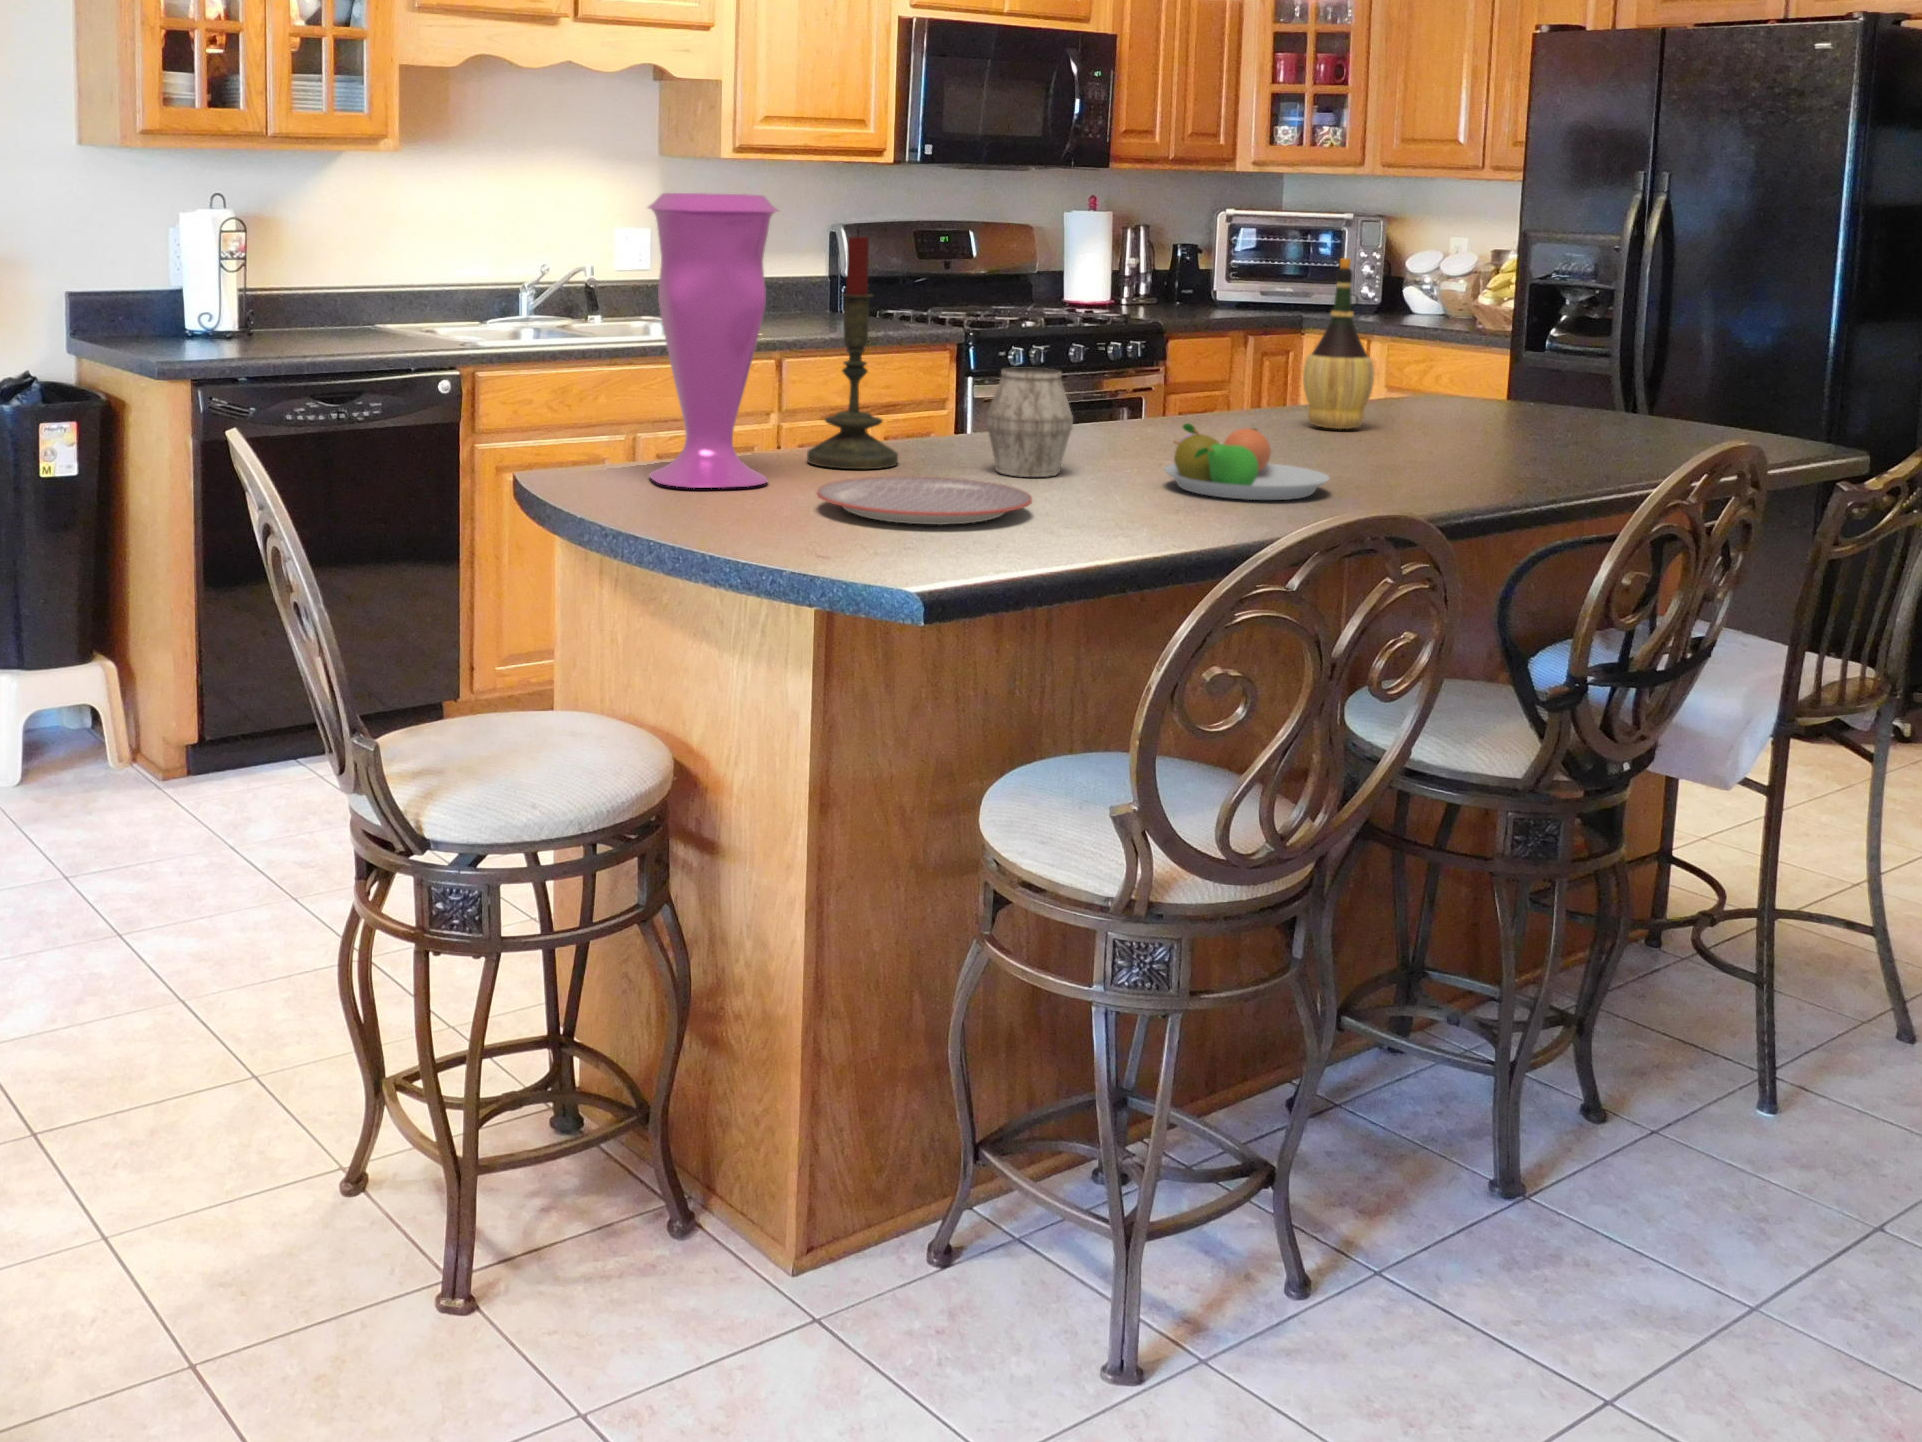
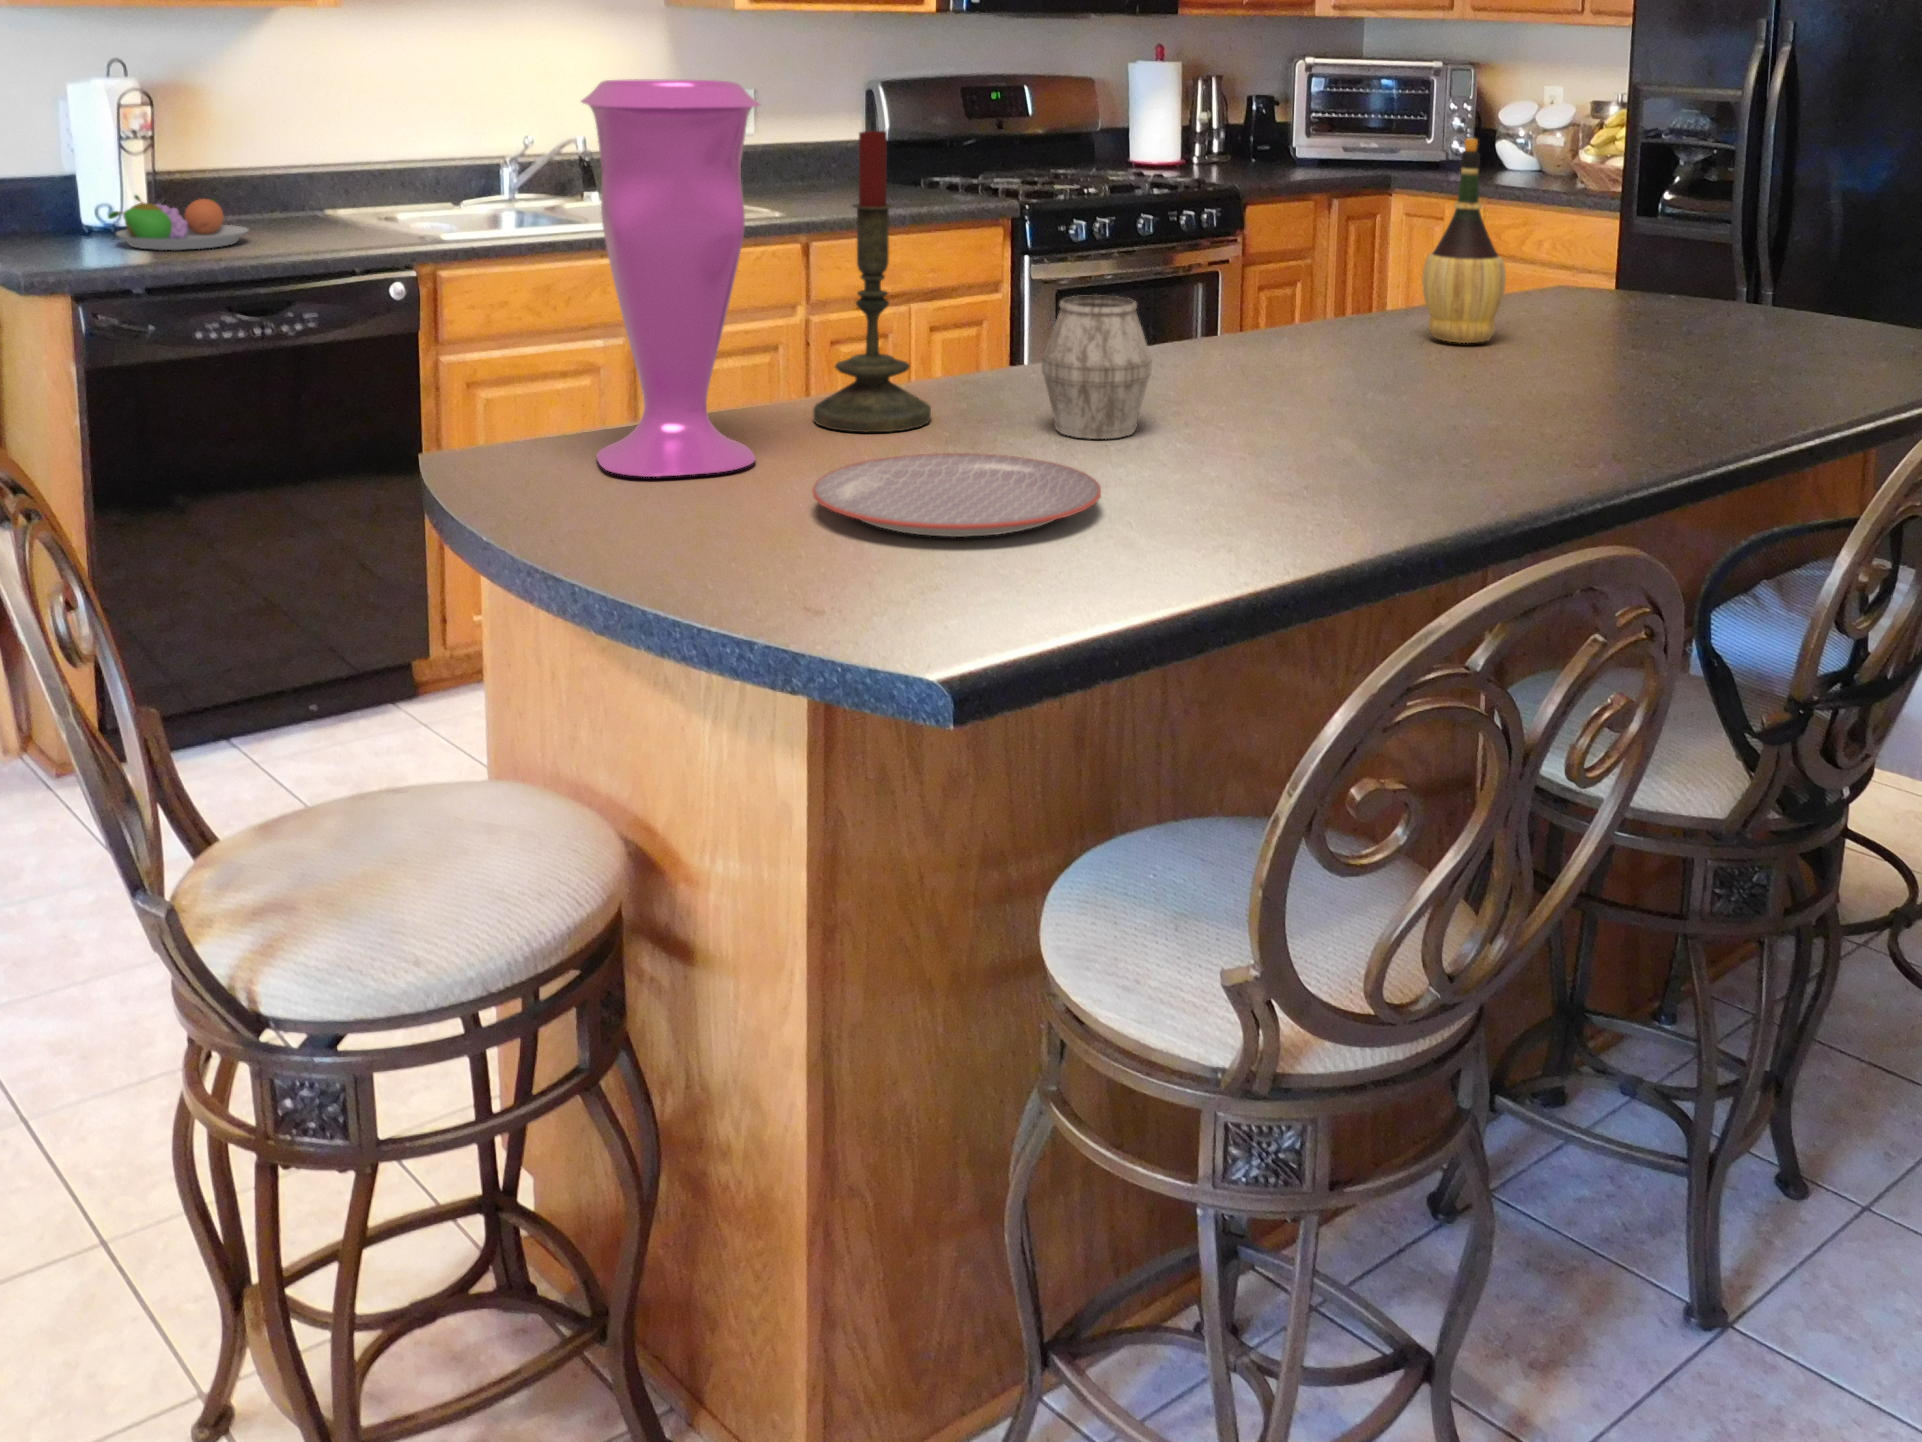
fruit bowl: present [1165,423,1329,500] -> present [108,195,248,250]

